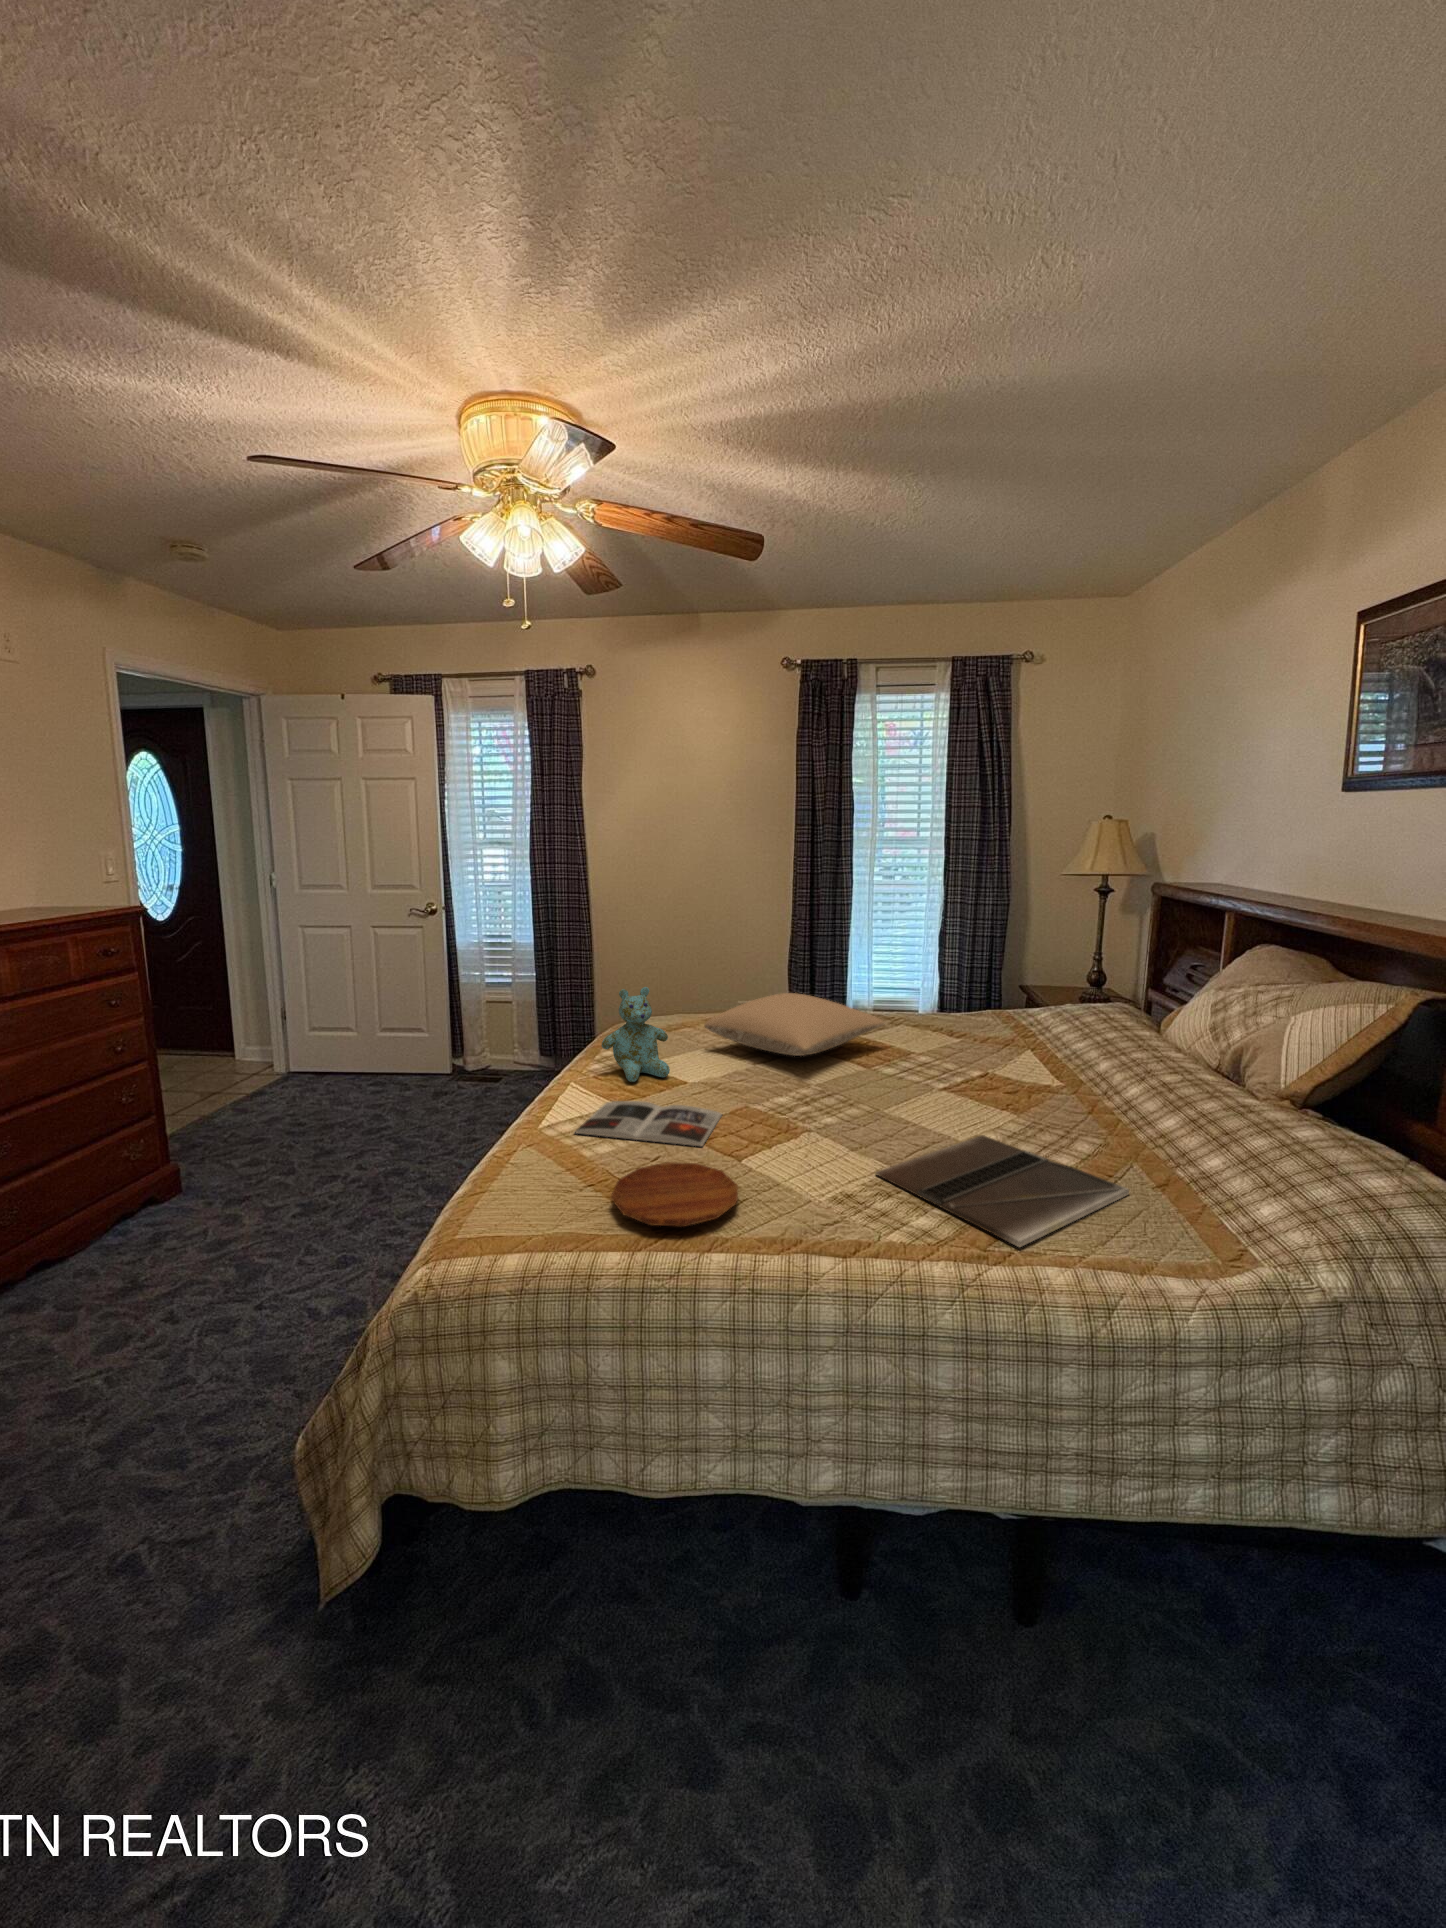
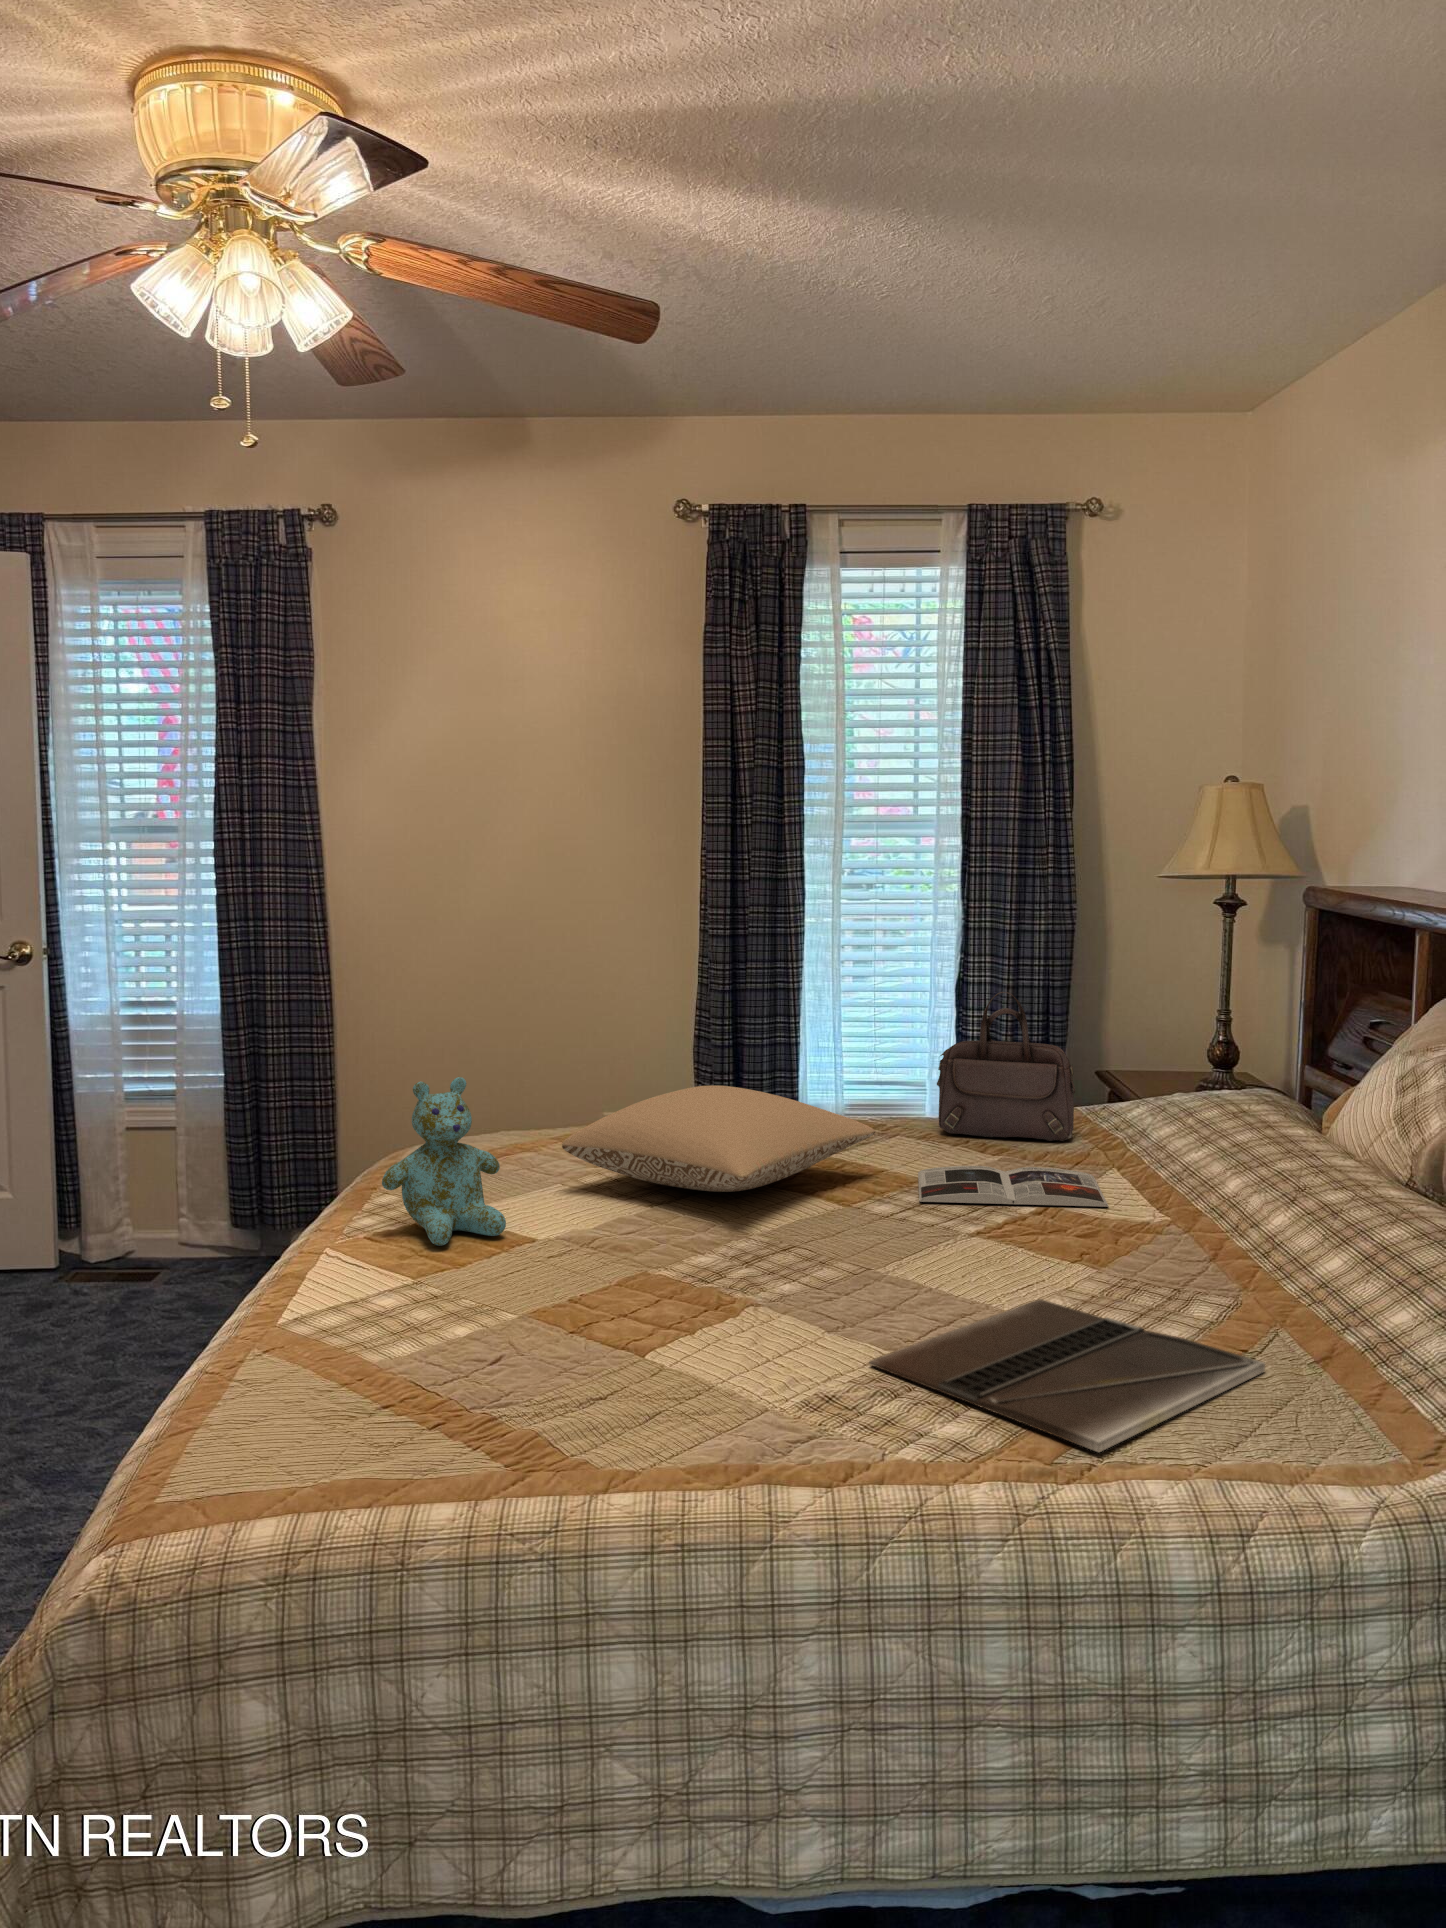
handbag: none [923,942,1006,1030] -> present [937,992,1076,1141]
magazine: present [575,1101,722,1146] -> present [918,1166,1109,1207]
tray: present [611,1162,739,1227] -> none [431,1361,647,1456]

